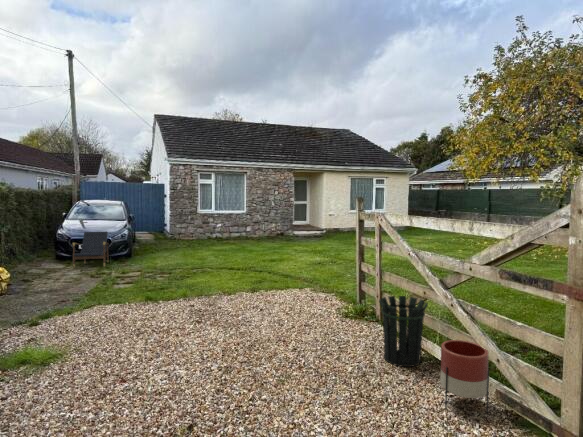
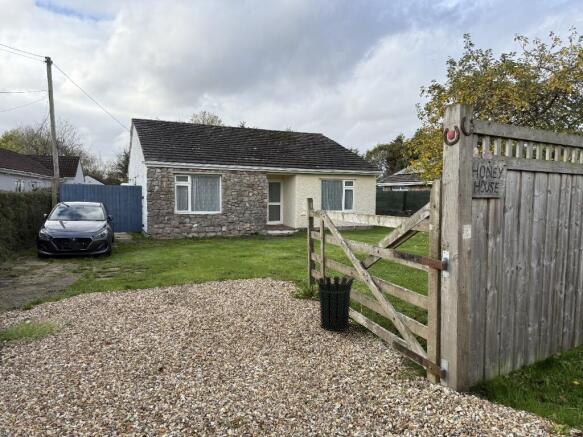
lounge chair: present [73,231,109,268] -> none [55,231,89,264]
planter: present [440,340,489,412] -> none [354,305,387,357]

